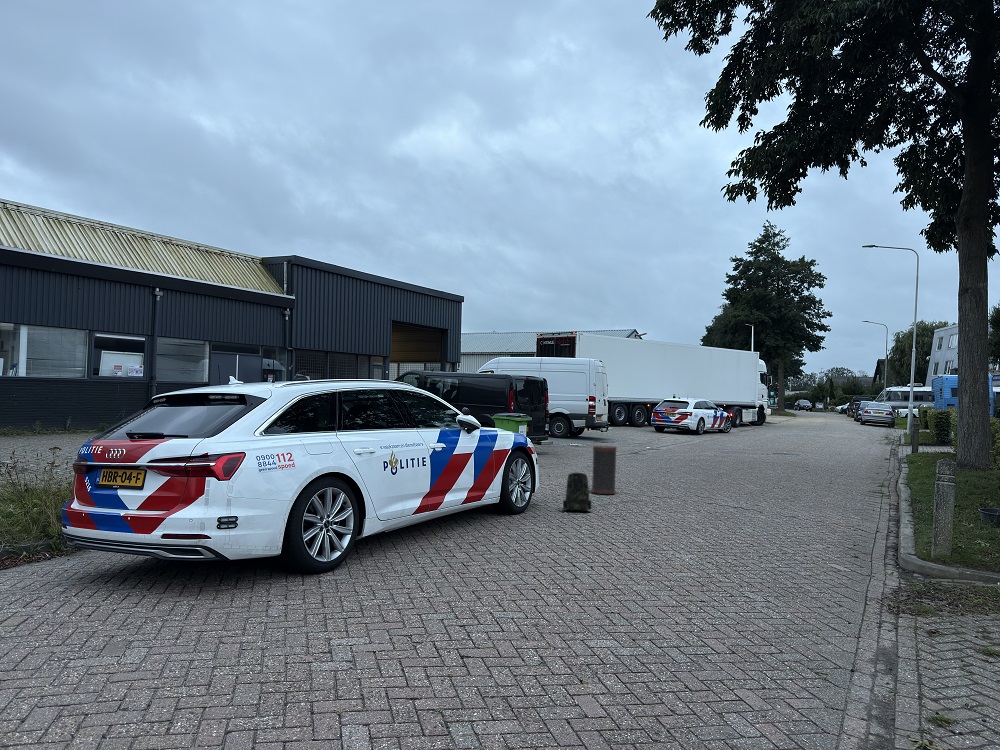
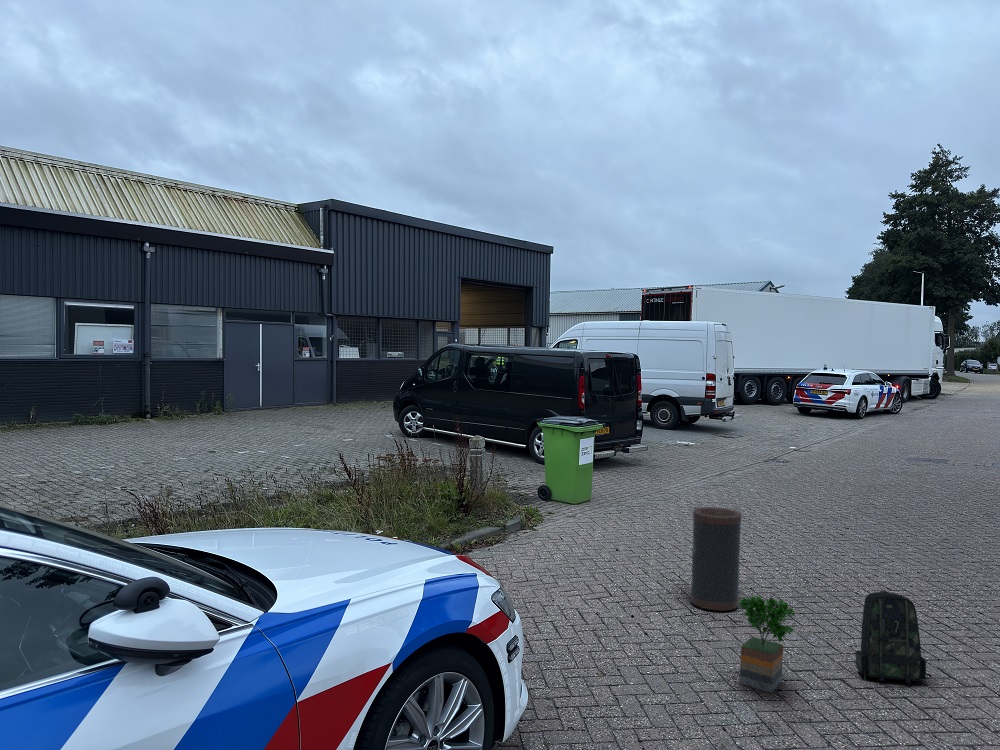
potted tree: none [615,470,640,509] -> present [738,595,795,693]
backpack: present [563,473,591,511] -> present [856,591,926,683]

